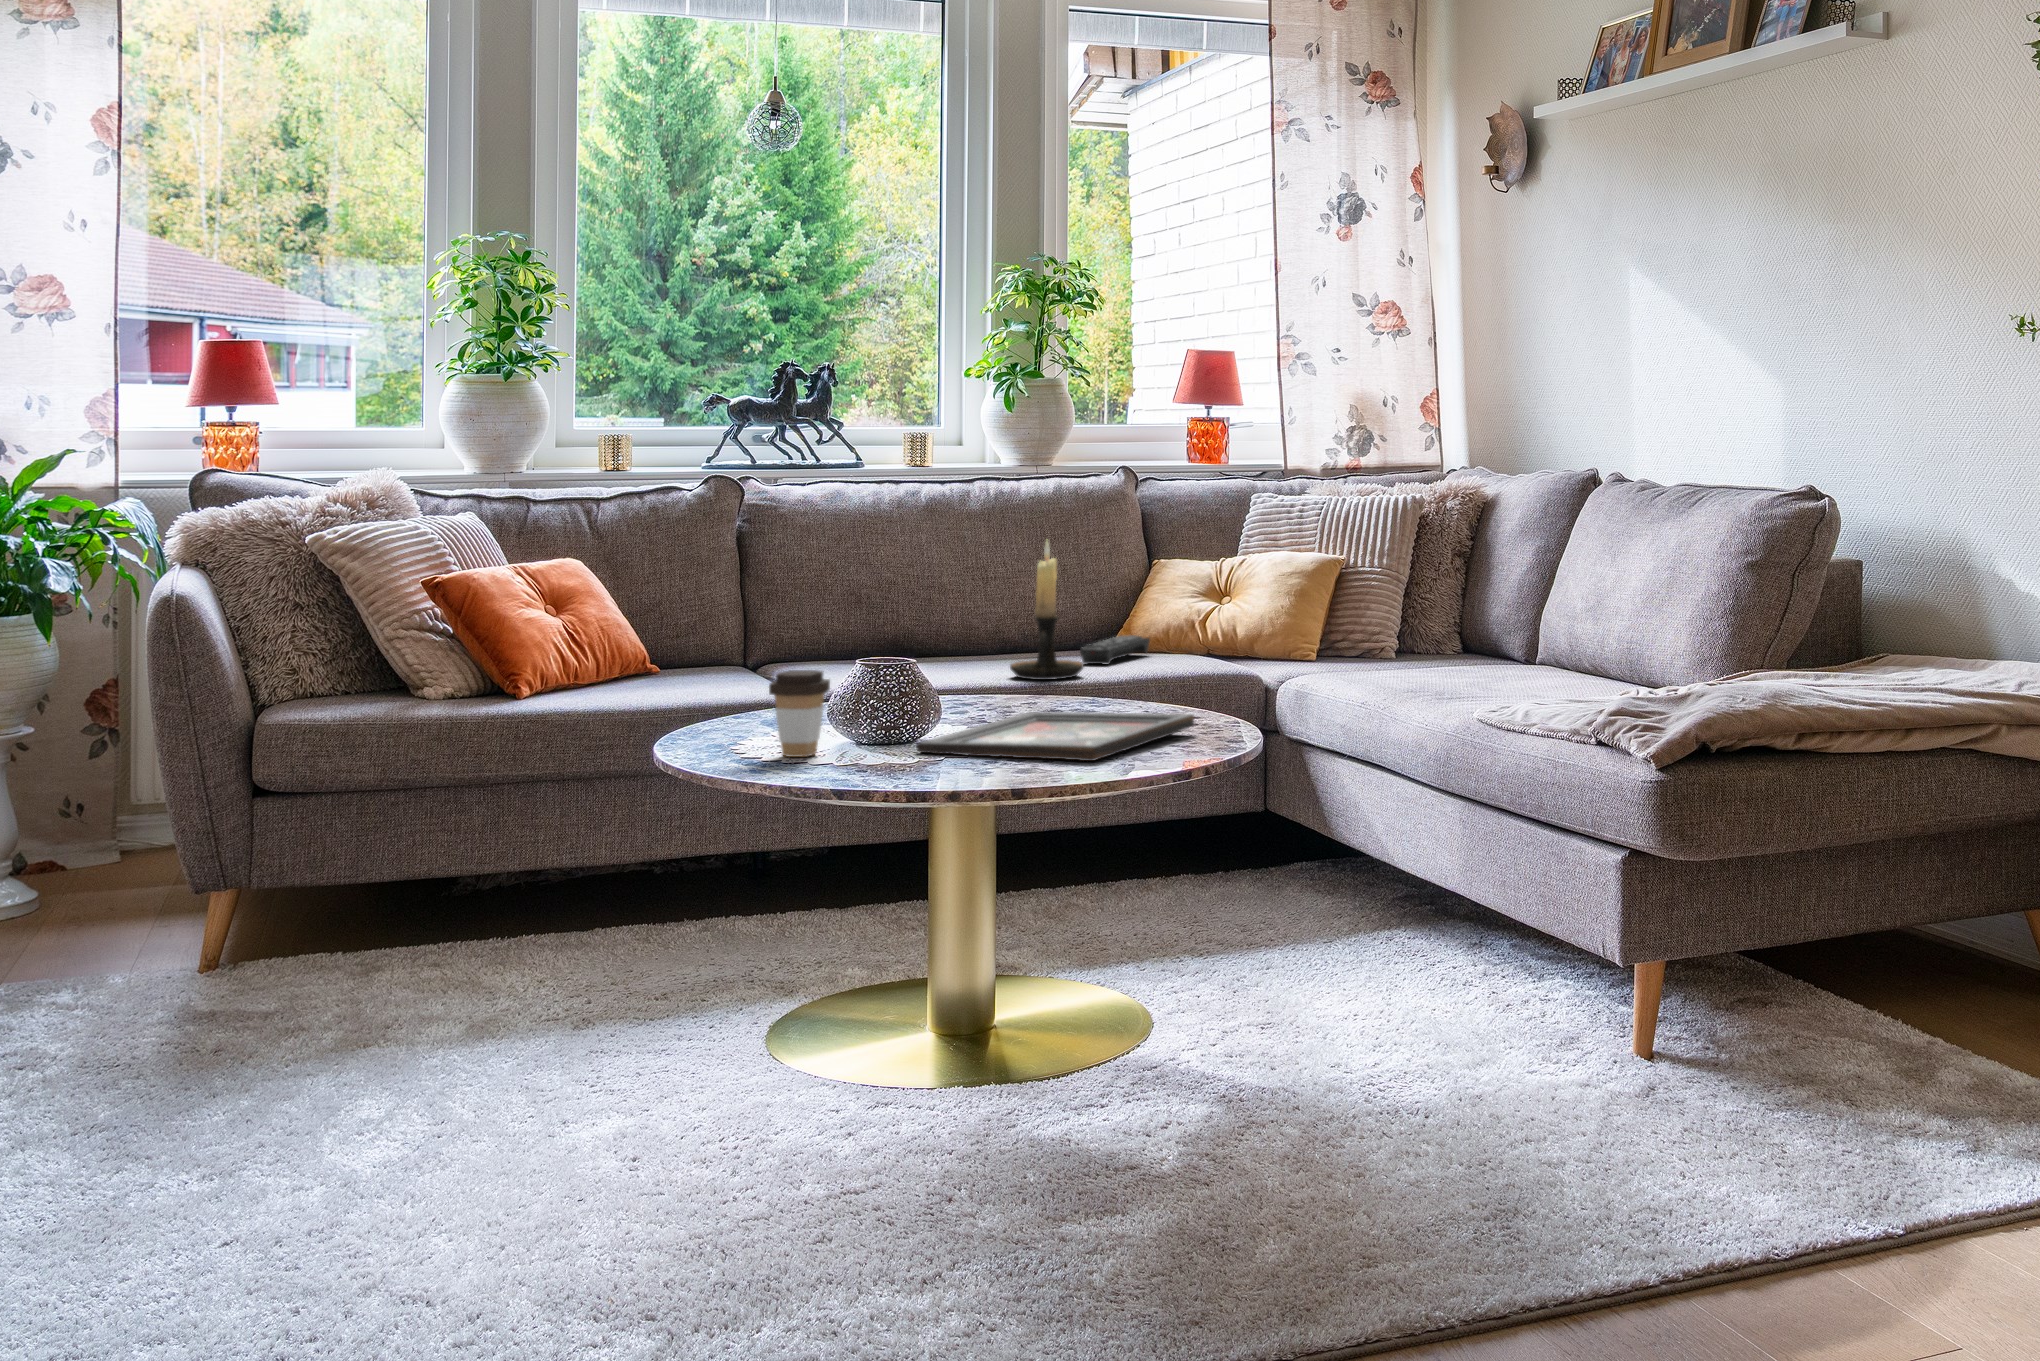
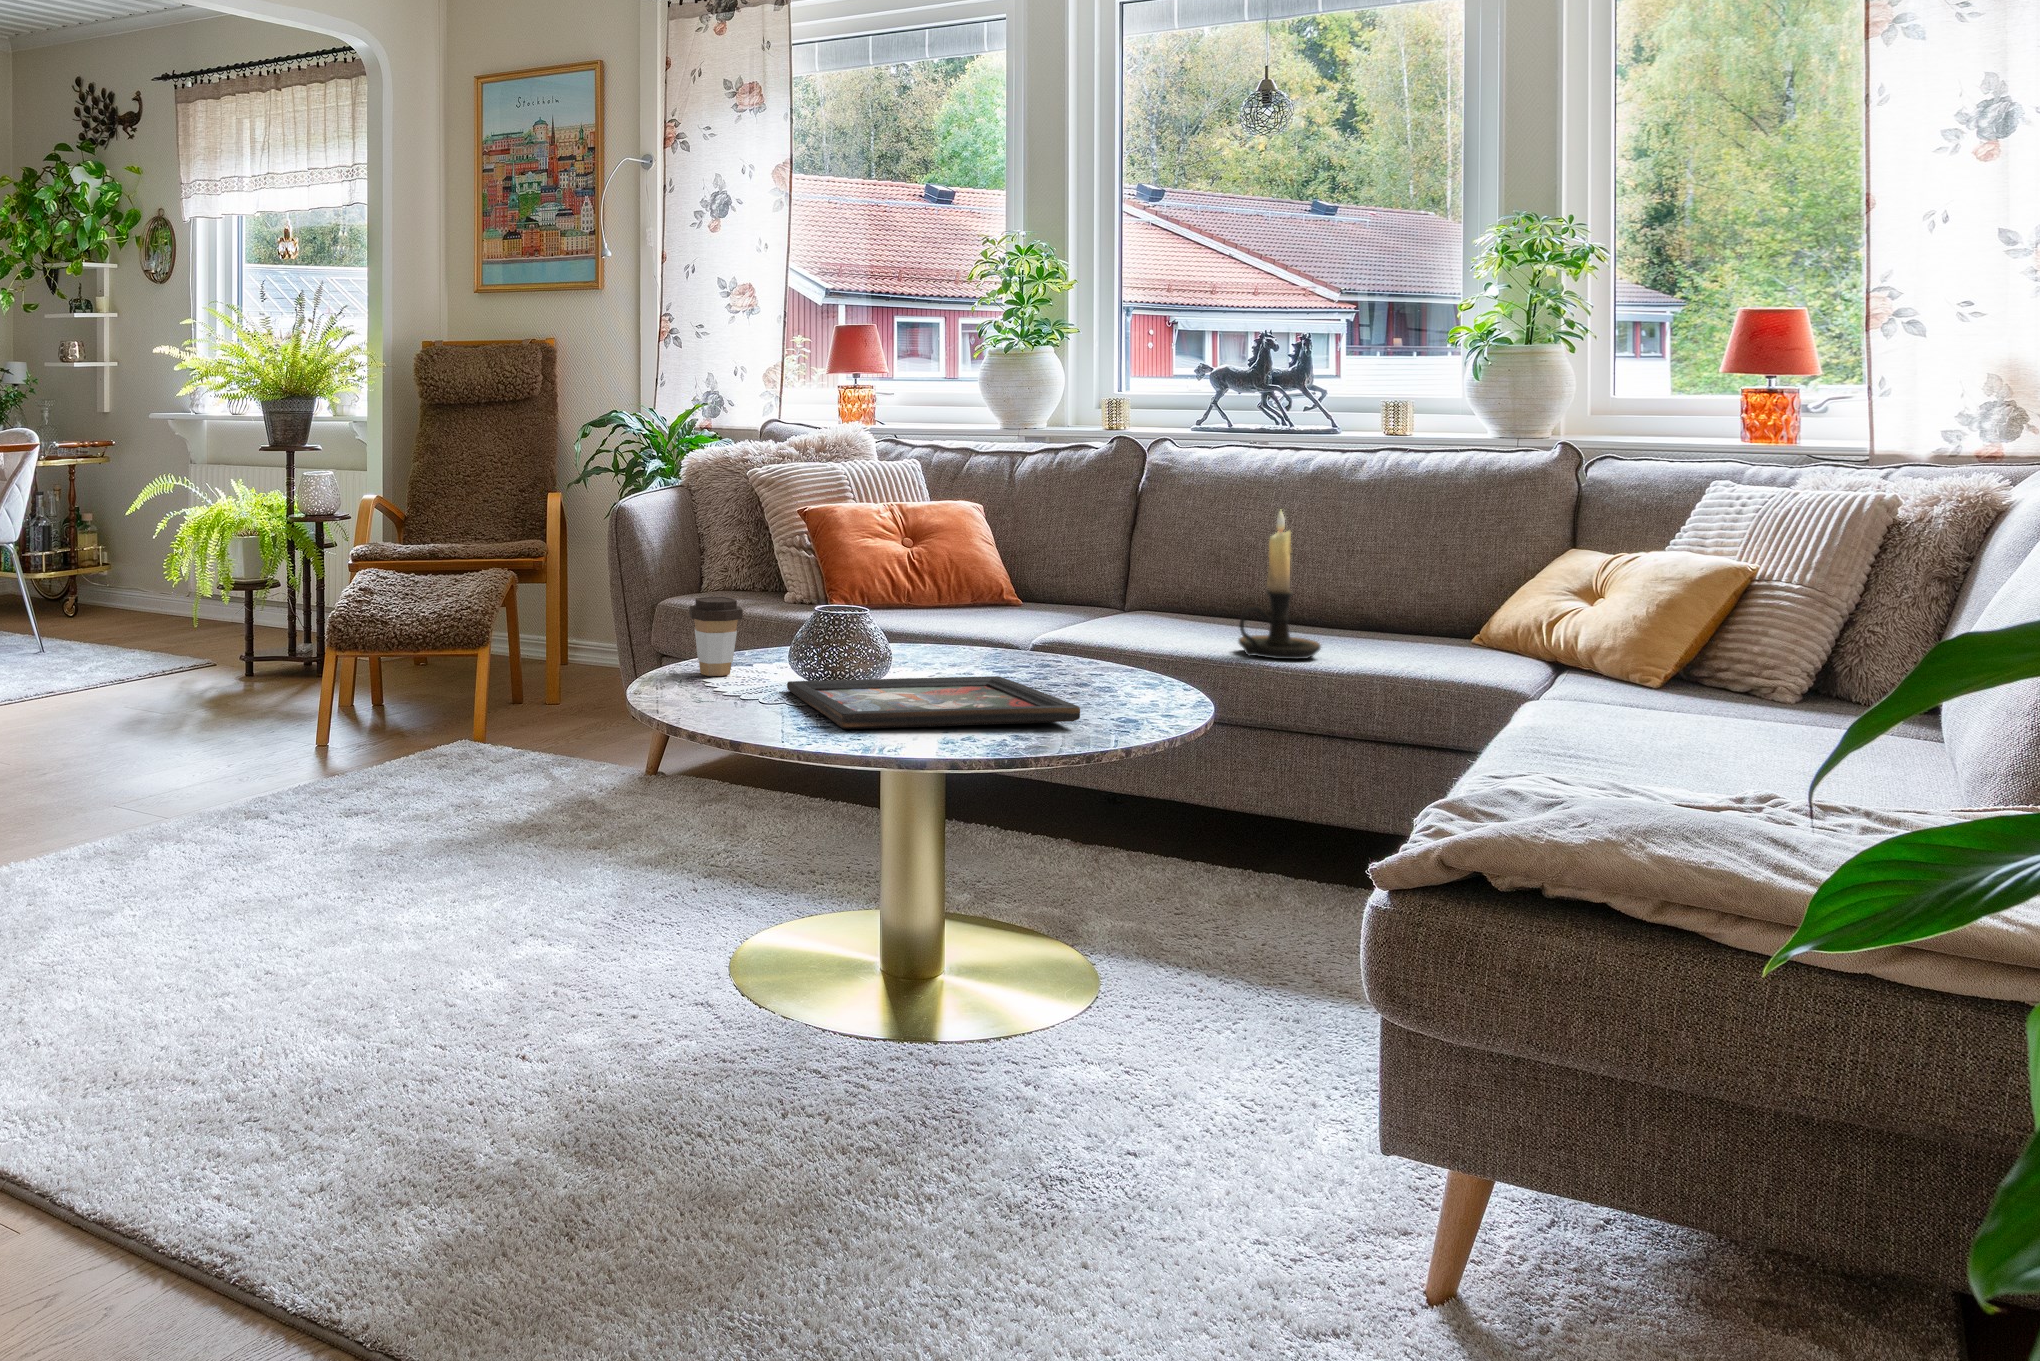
remote control: present [1080,635,1150,665] -> none [1381,627,1511,656]

